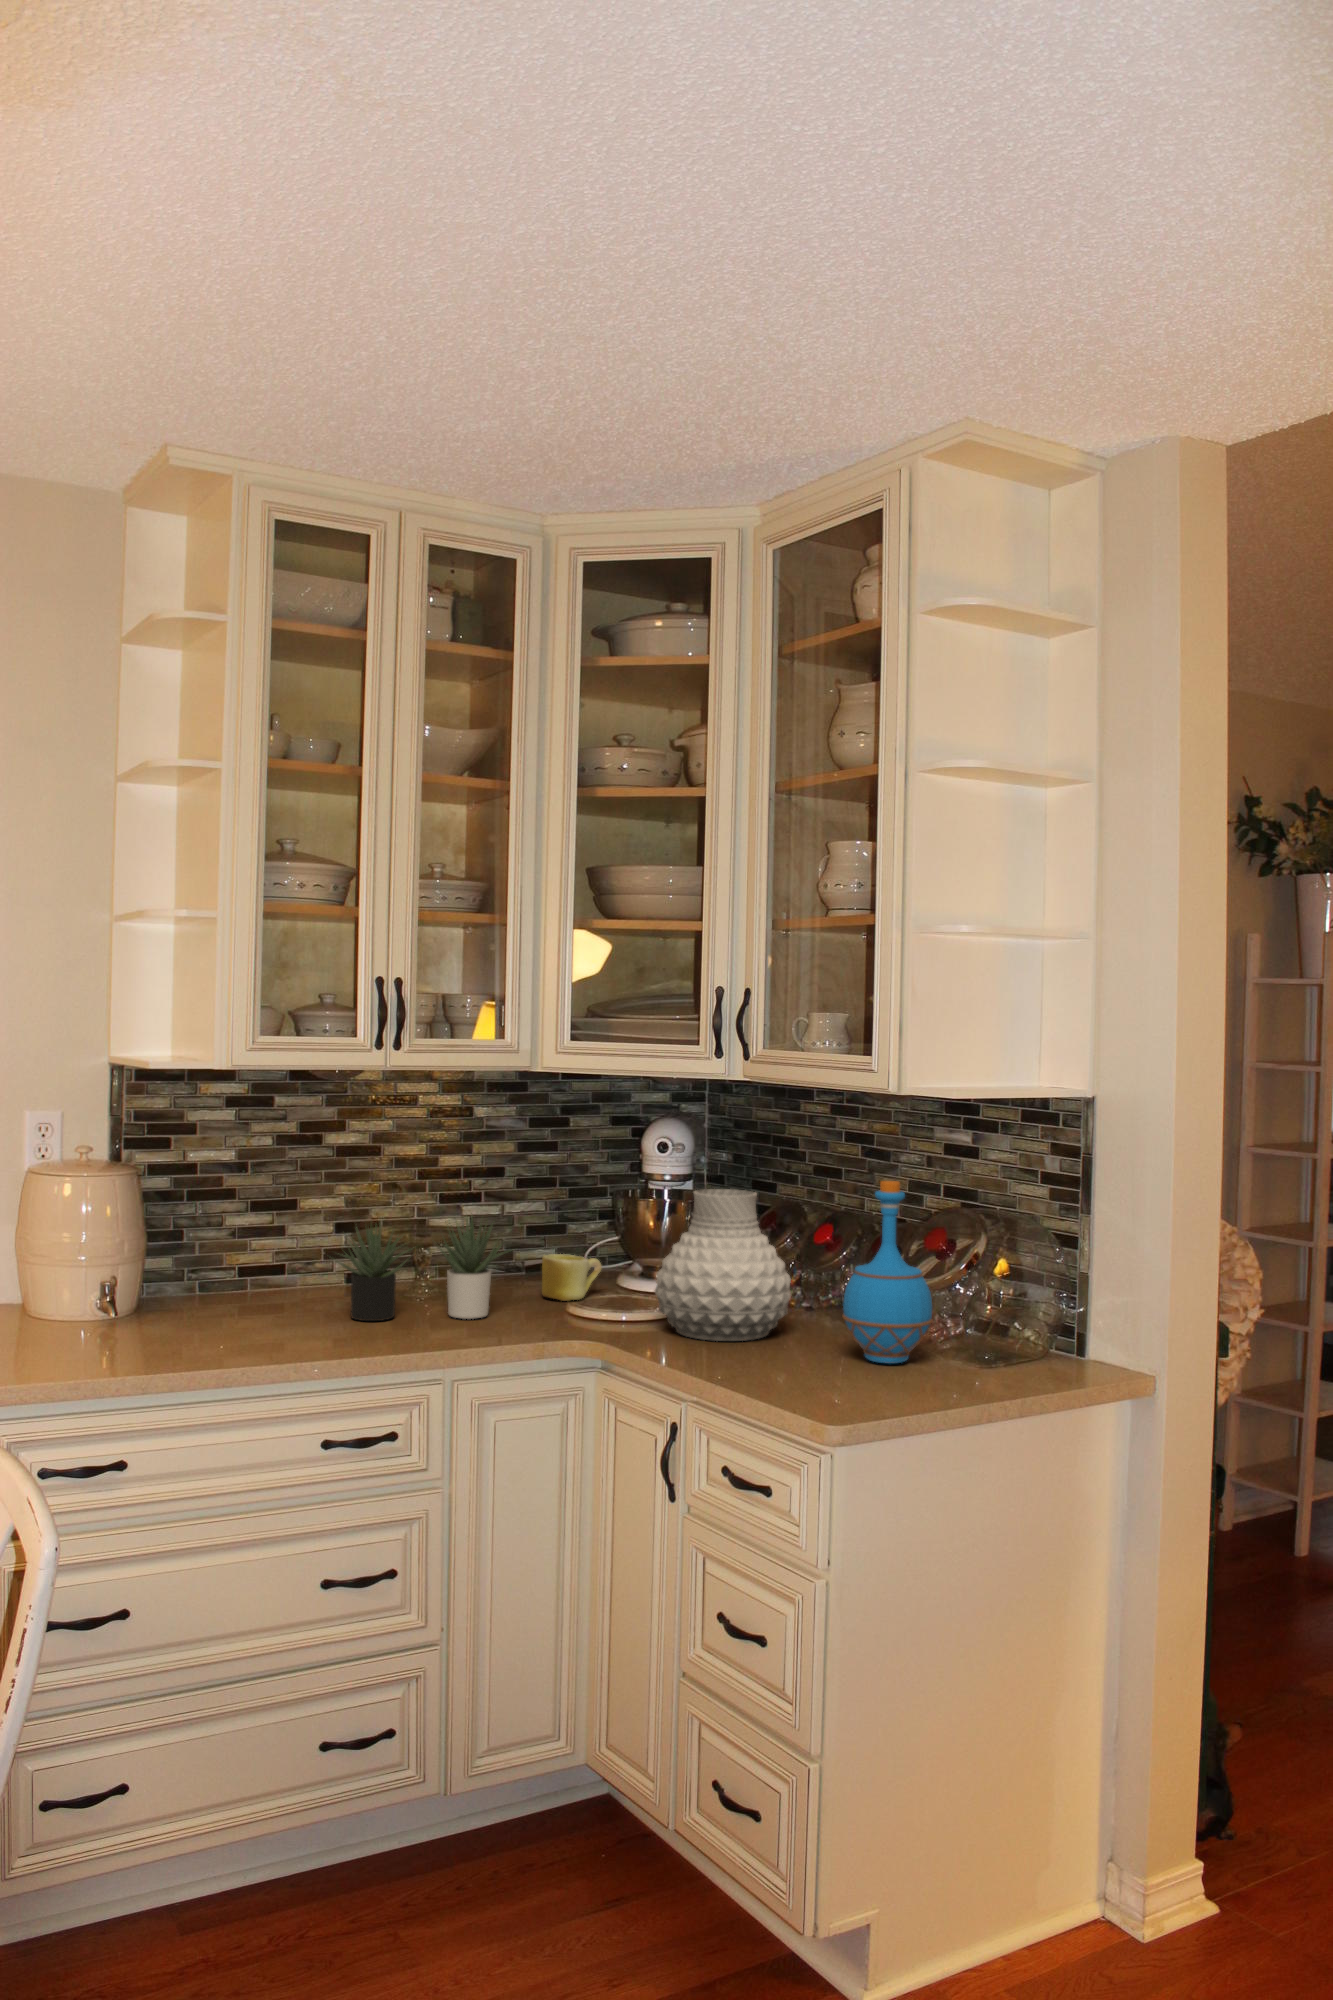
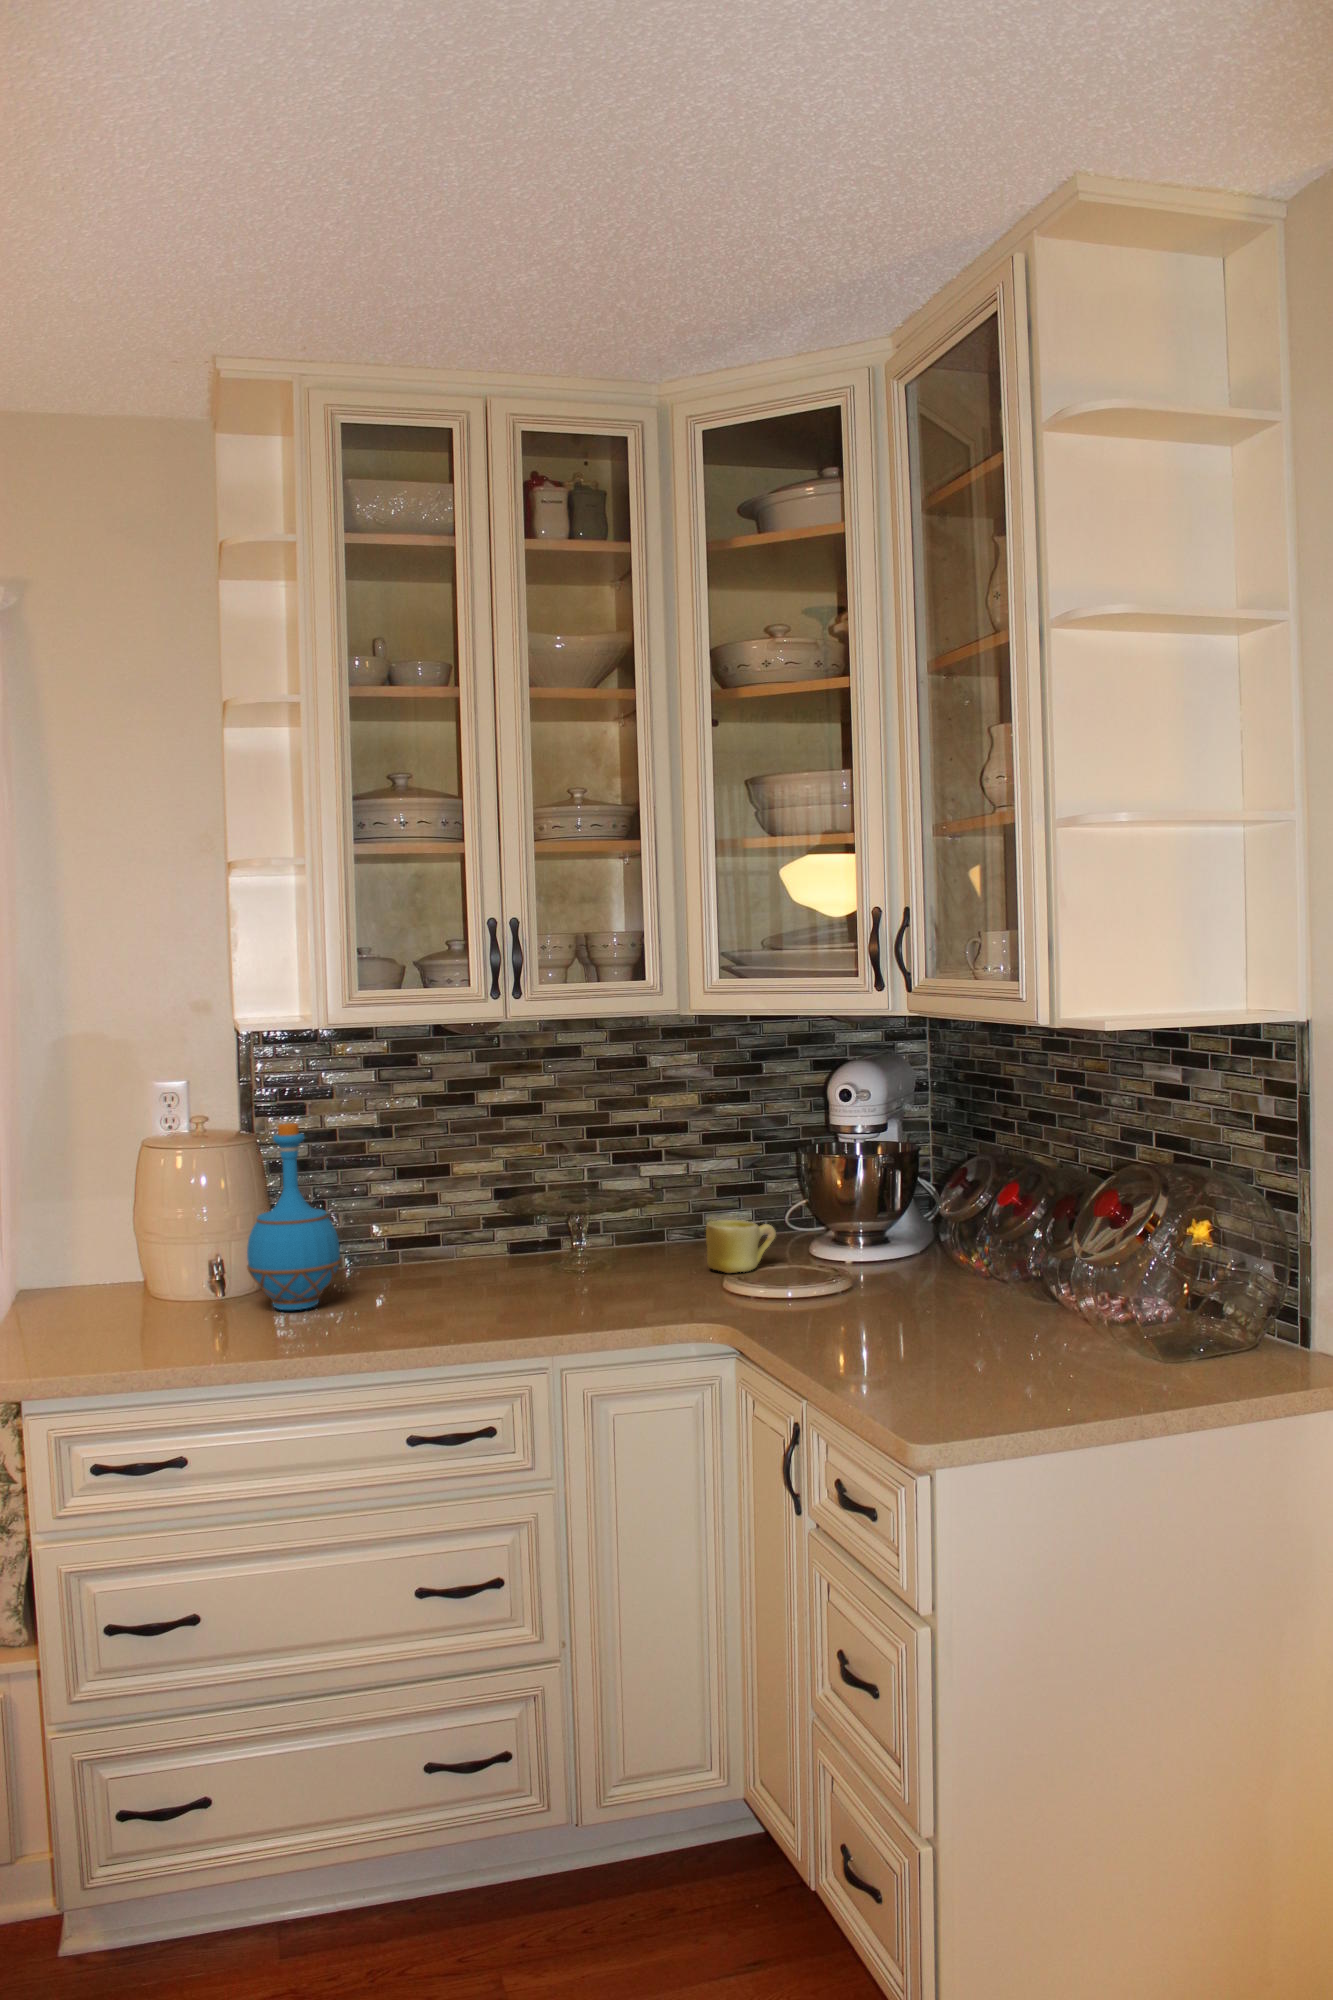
bottle: present [842,1181,933,1363] -> present [247,1123,341,1310]
vase: present [655,1189,791,1341] -> none [798,1145,960,1324]
succulent plant: present [327,1217,511,1321] -> none [450,1175,658,1298]

